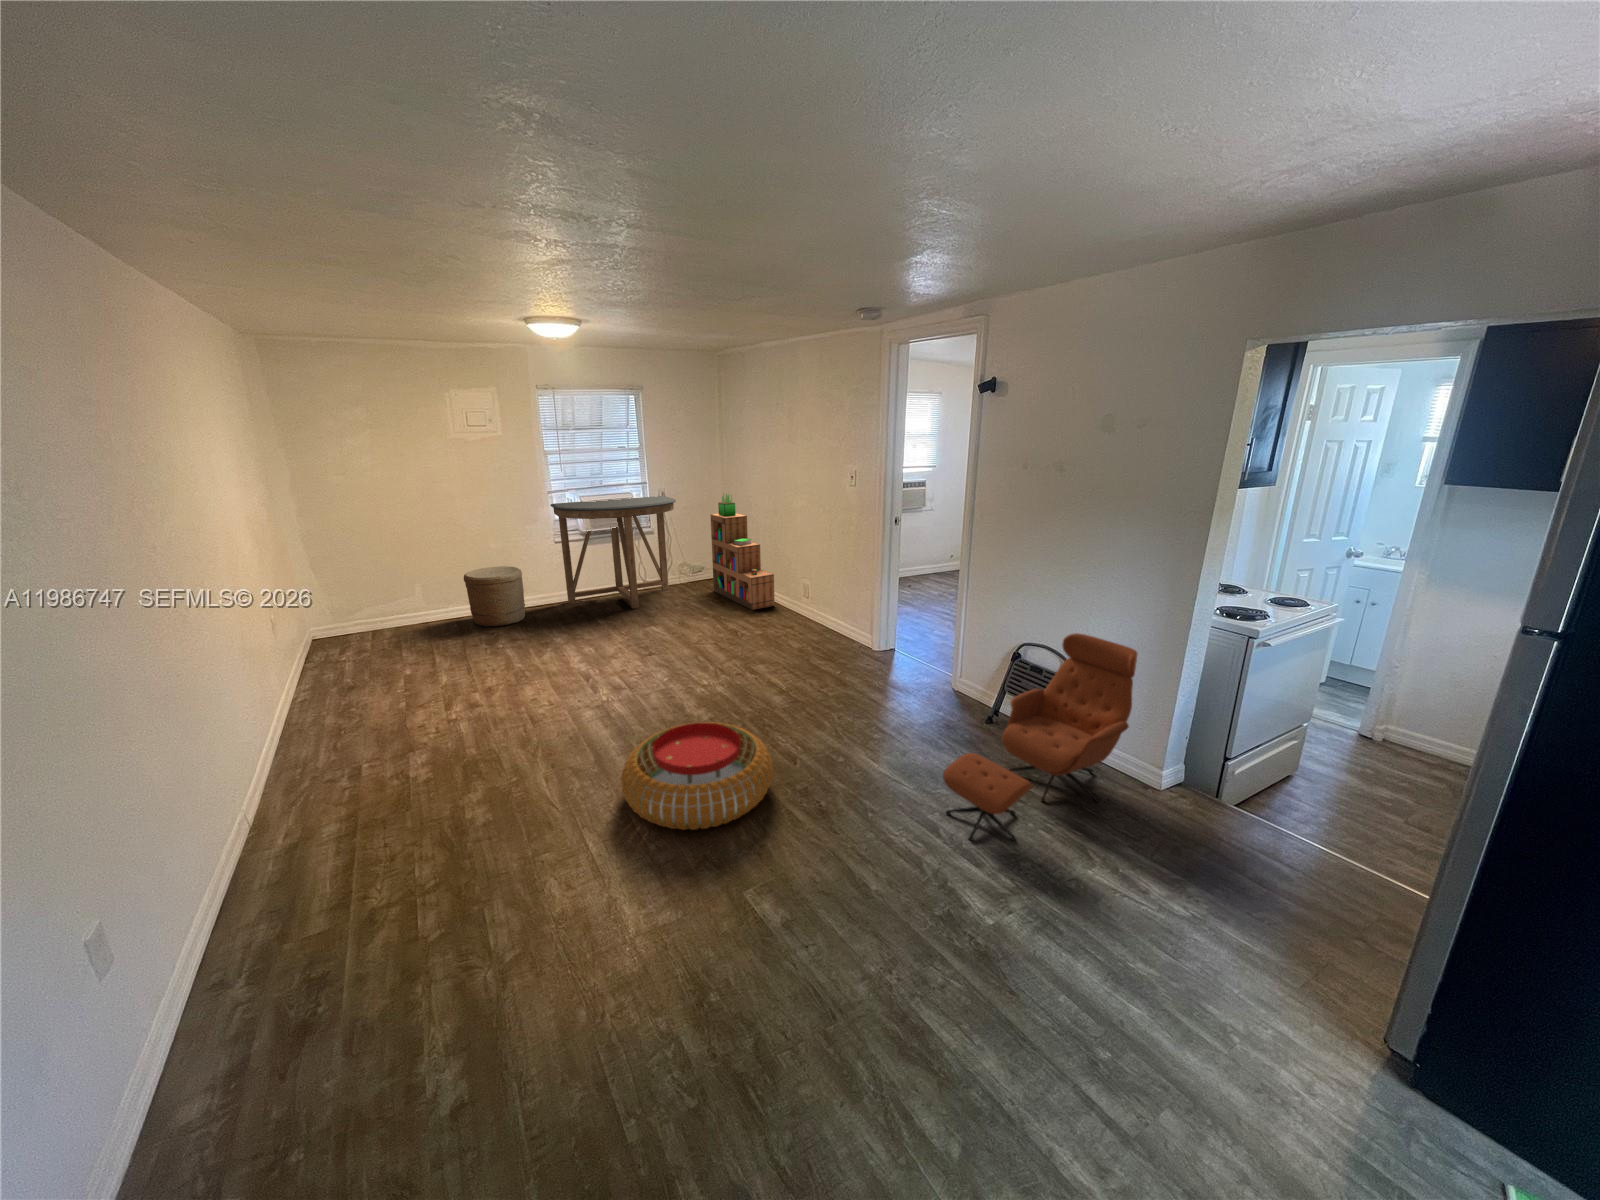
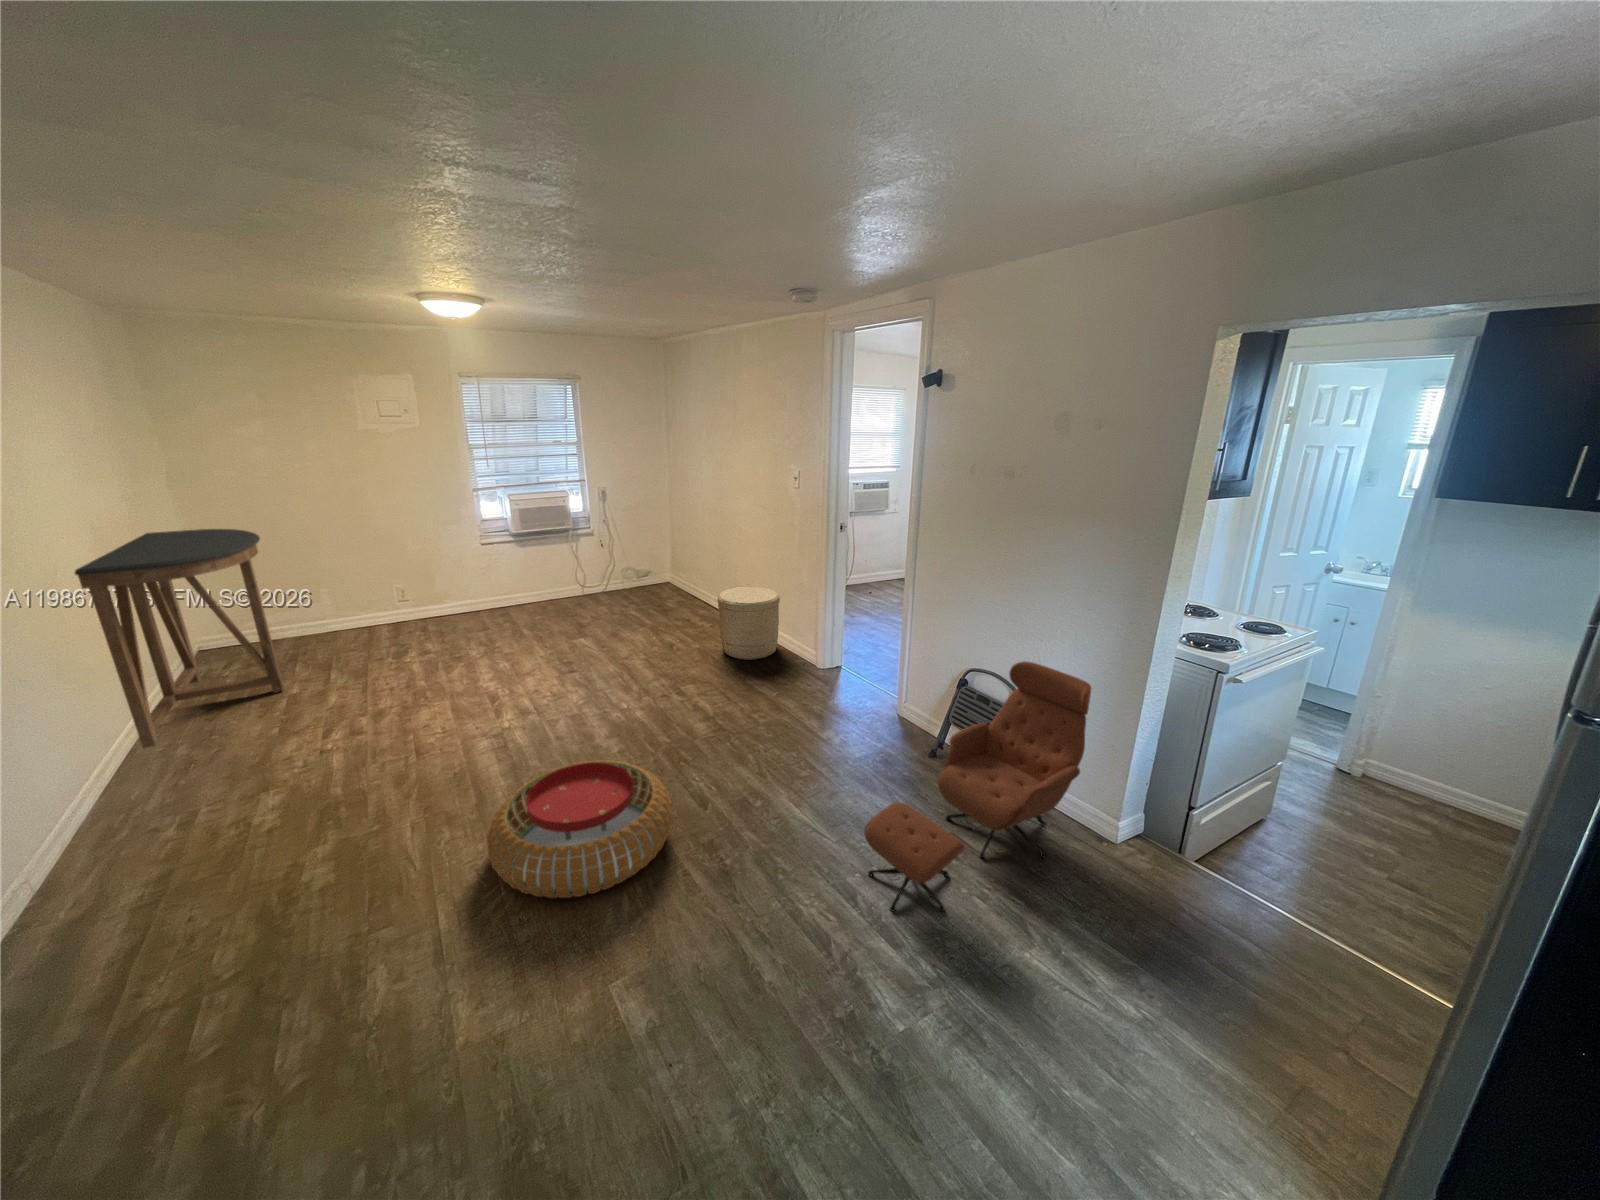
bookshelf: present [710,494,774,610] -> none [655,493,721,619]
console table: present [550,496,676,609] -> present [75,529,284,747]
woven basket: present [464,566,525,627] -> present [717,587,780,660]

